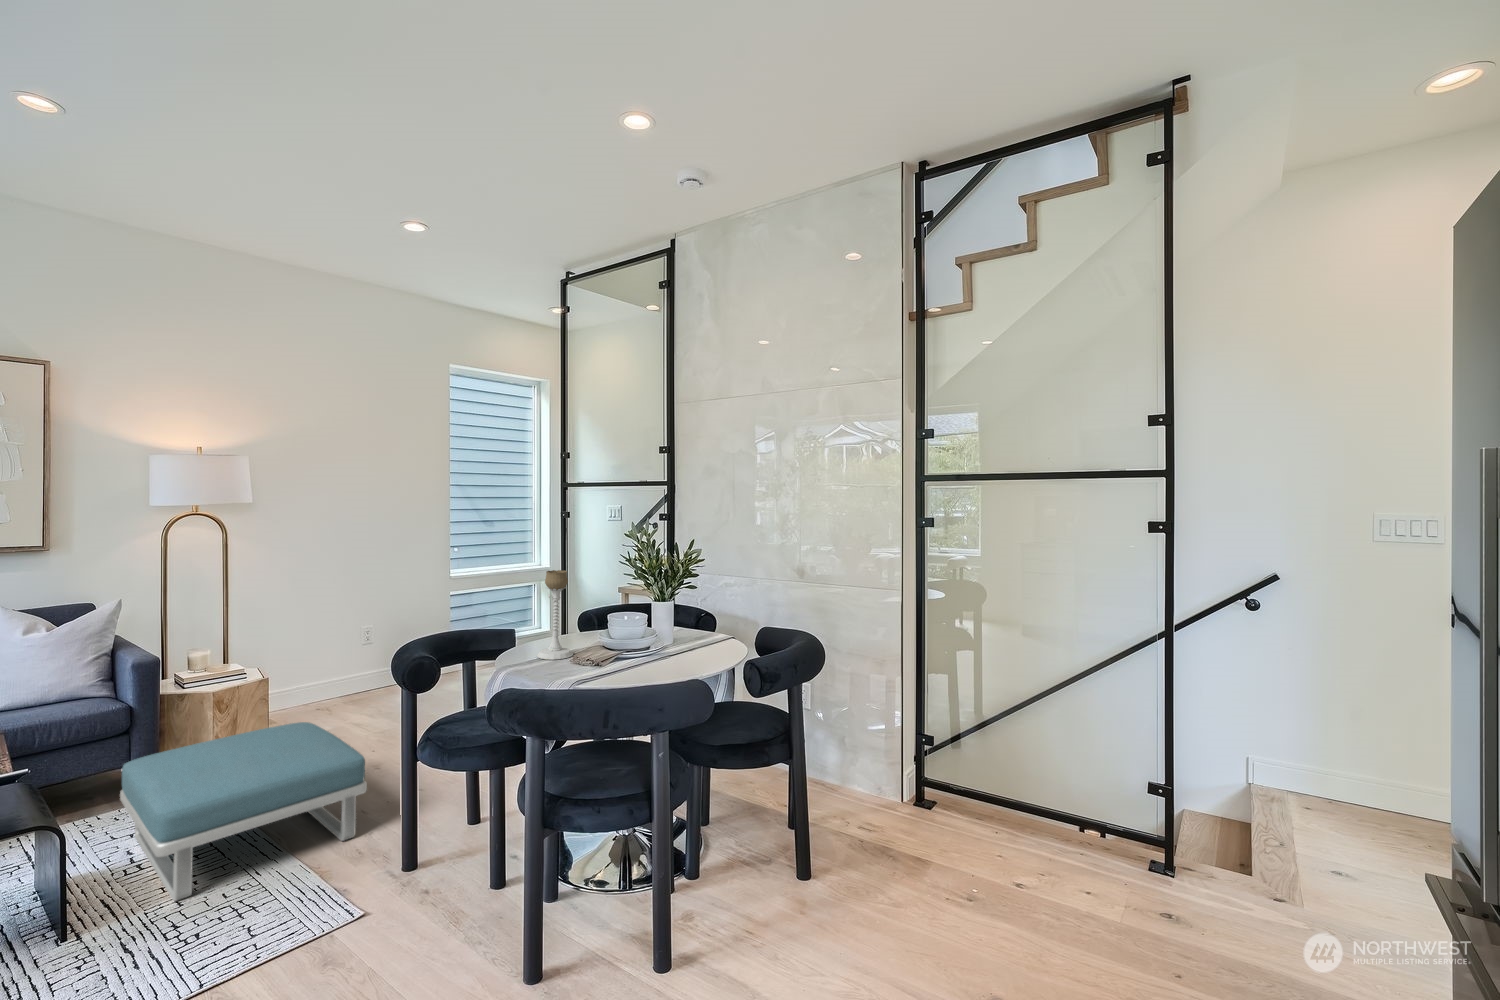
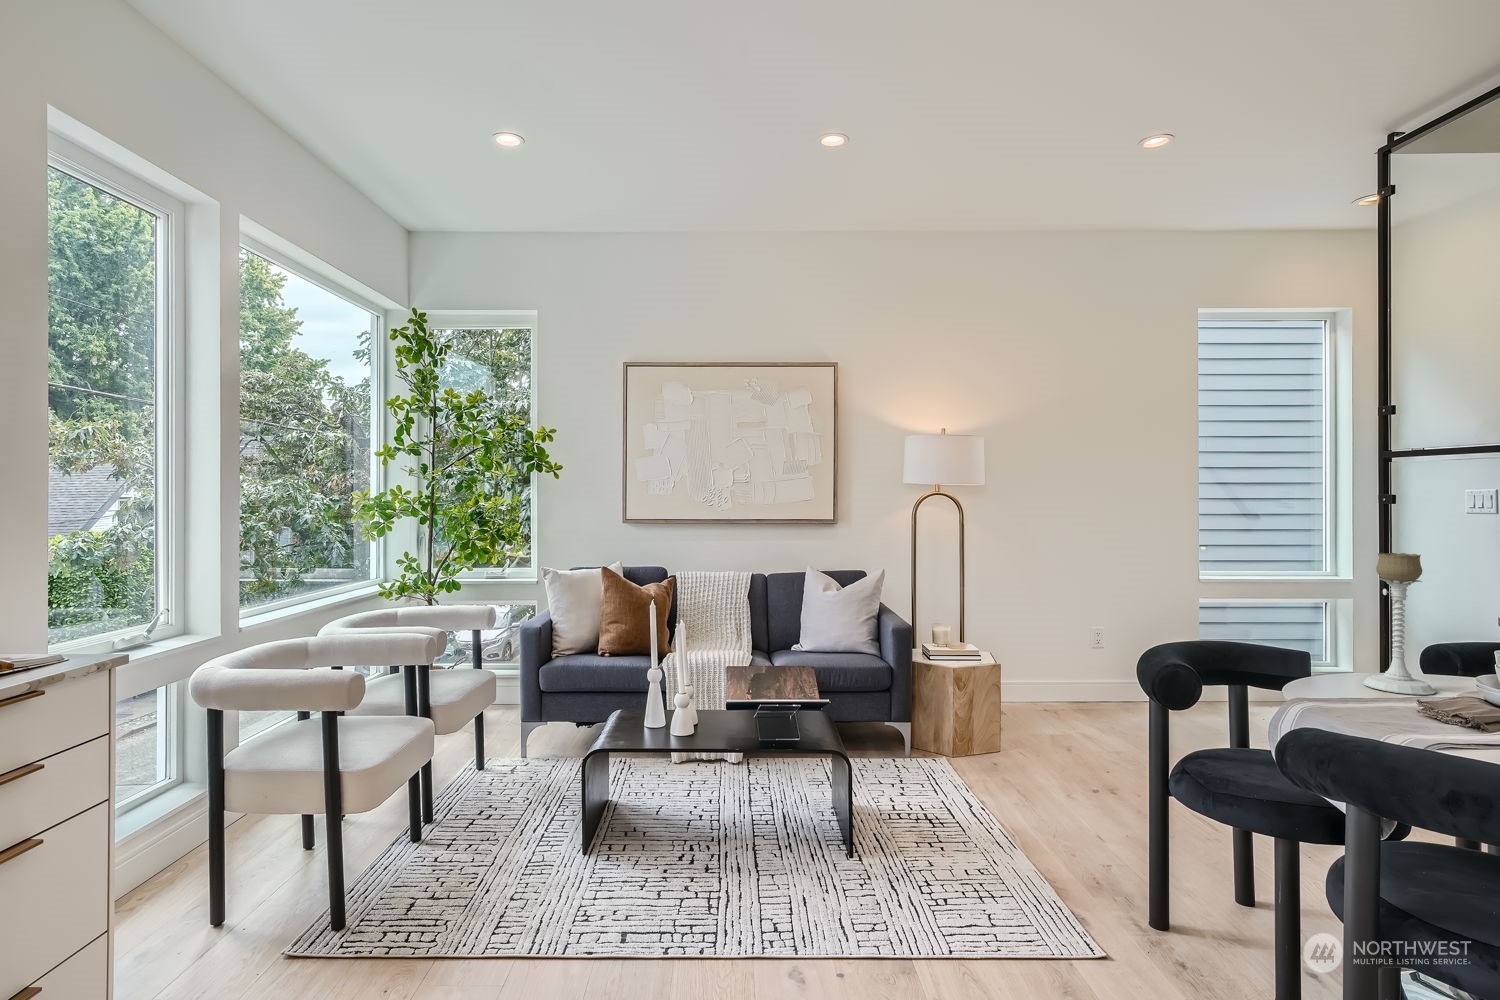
footstool: present [120,722,367,901] -> none [886,712,1103,861]

